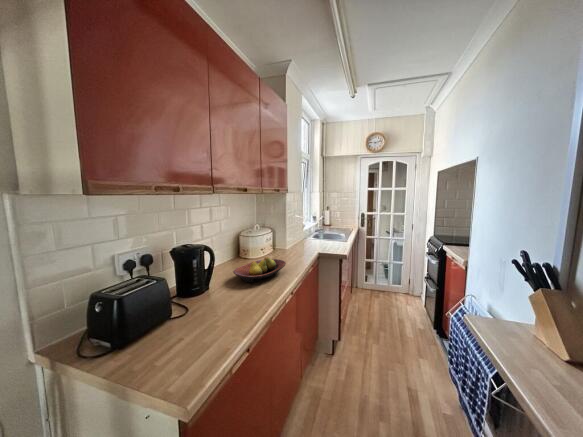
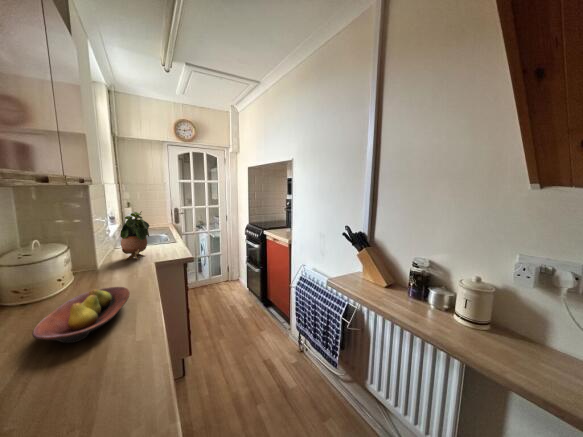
potted plant: none [305,212,325,249] -> present [121,211,149,260]

